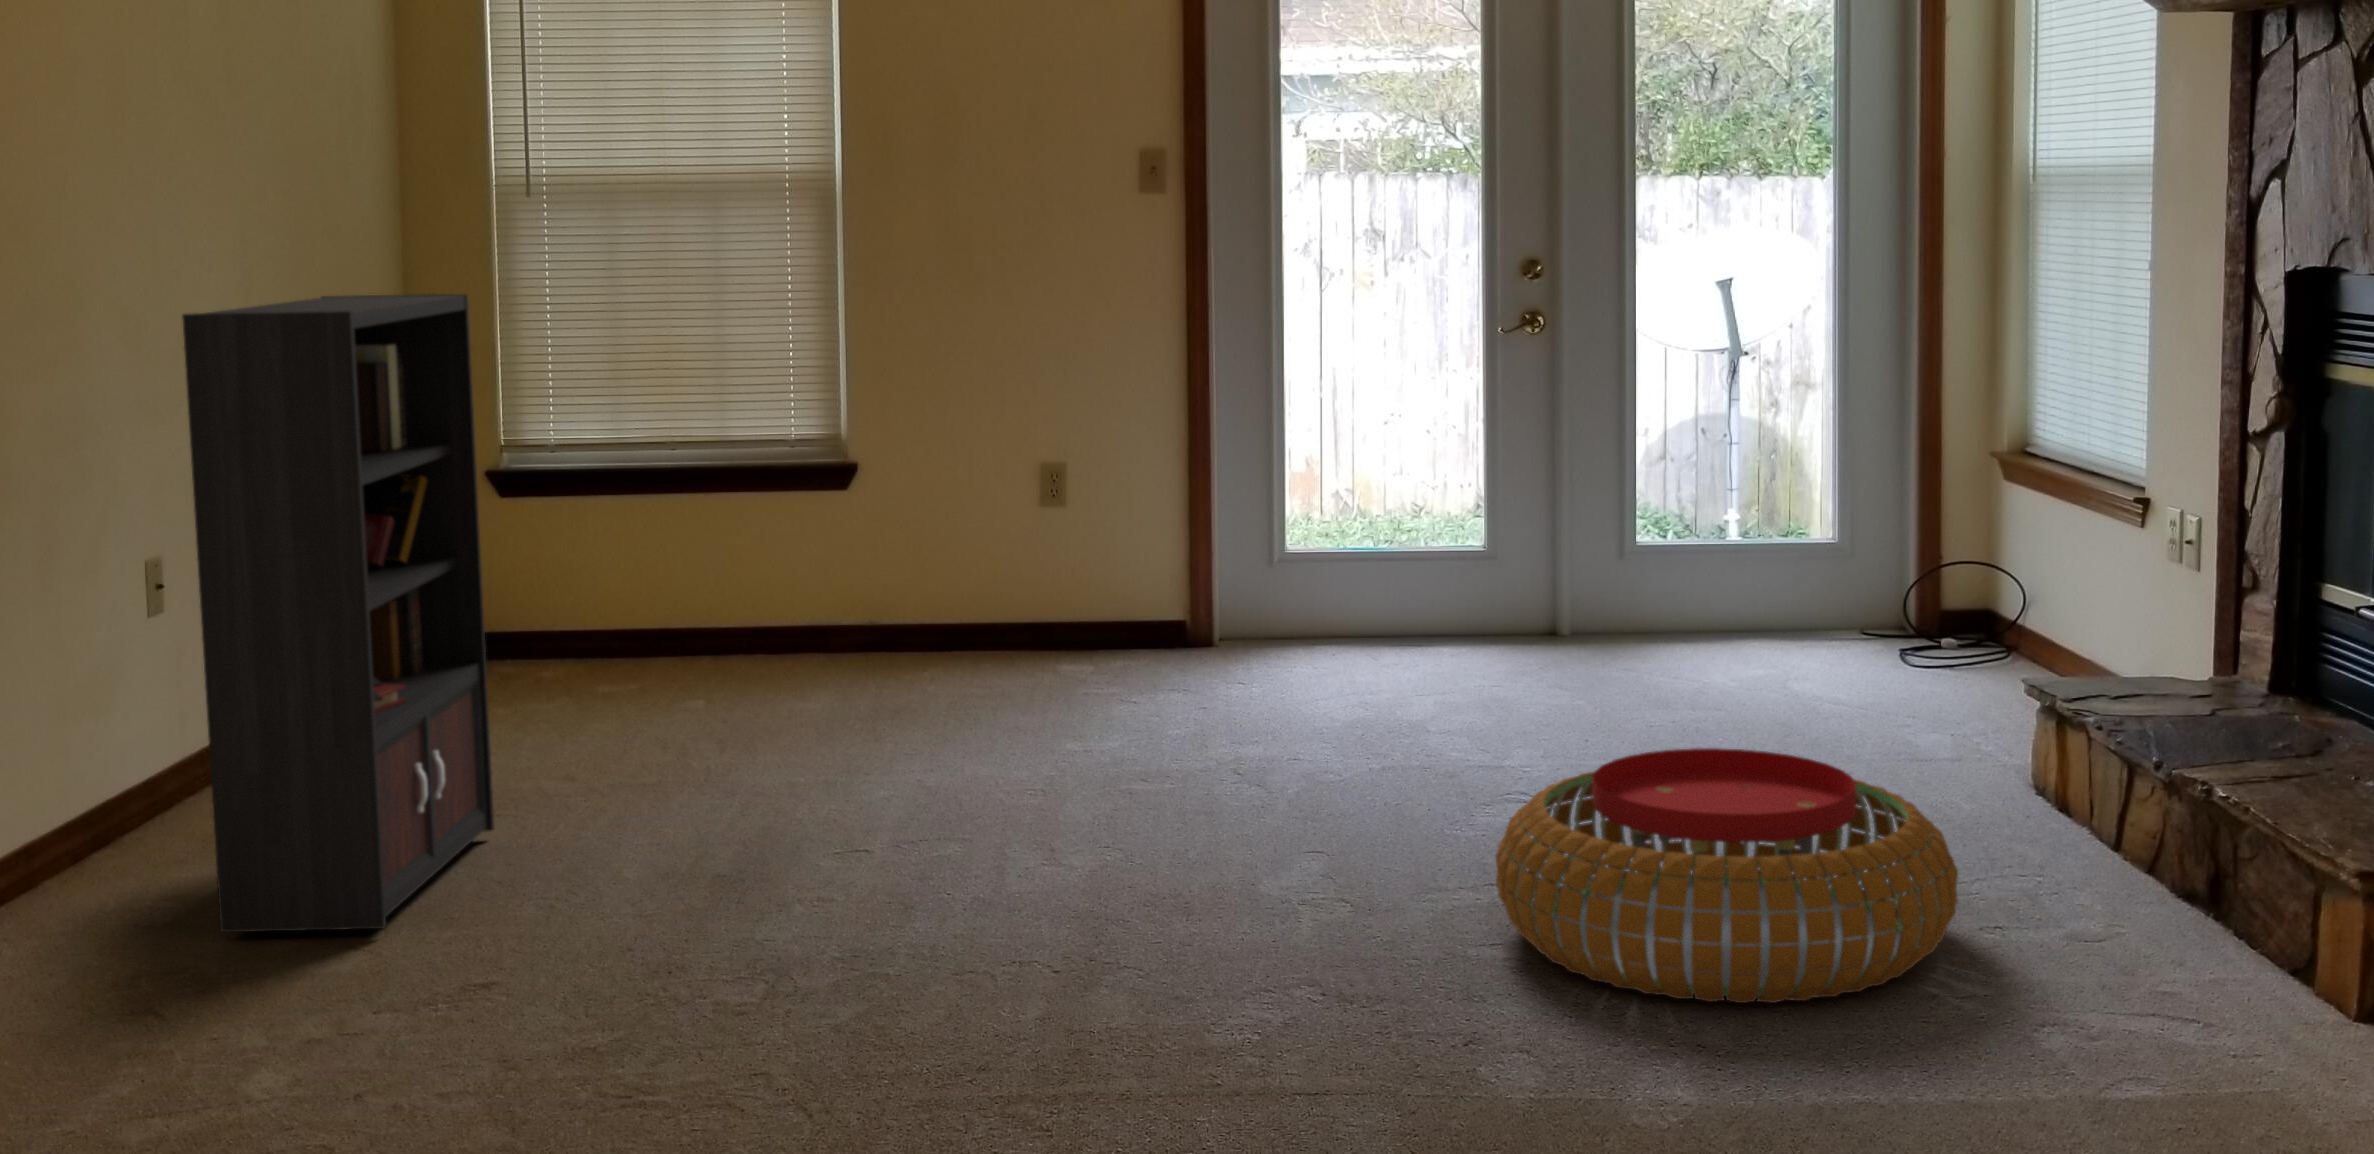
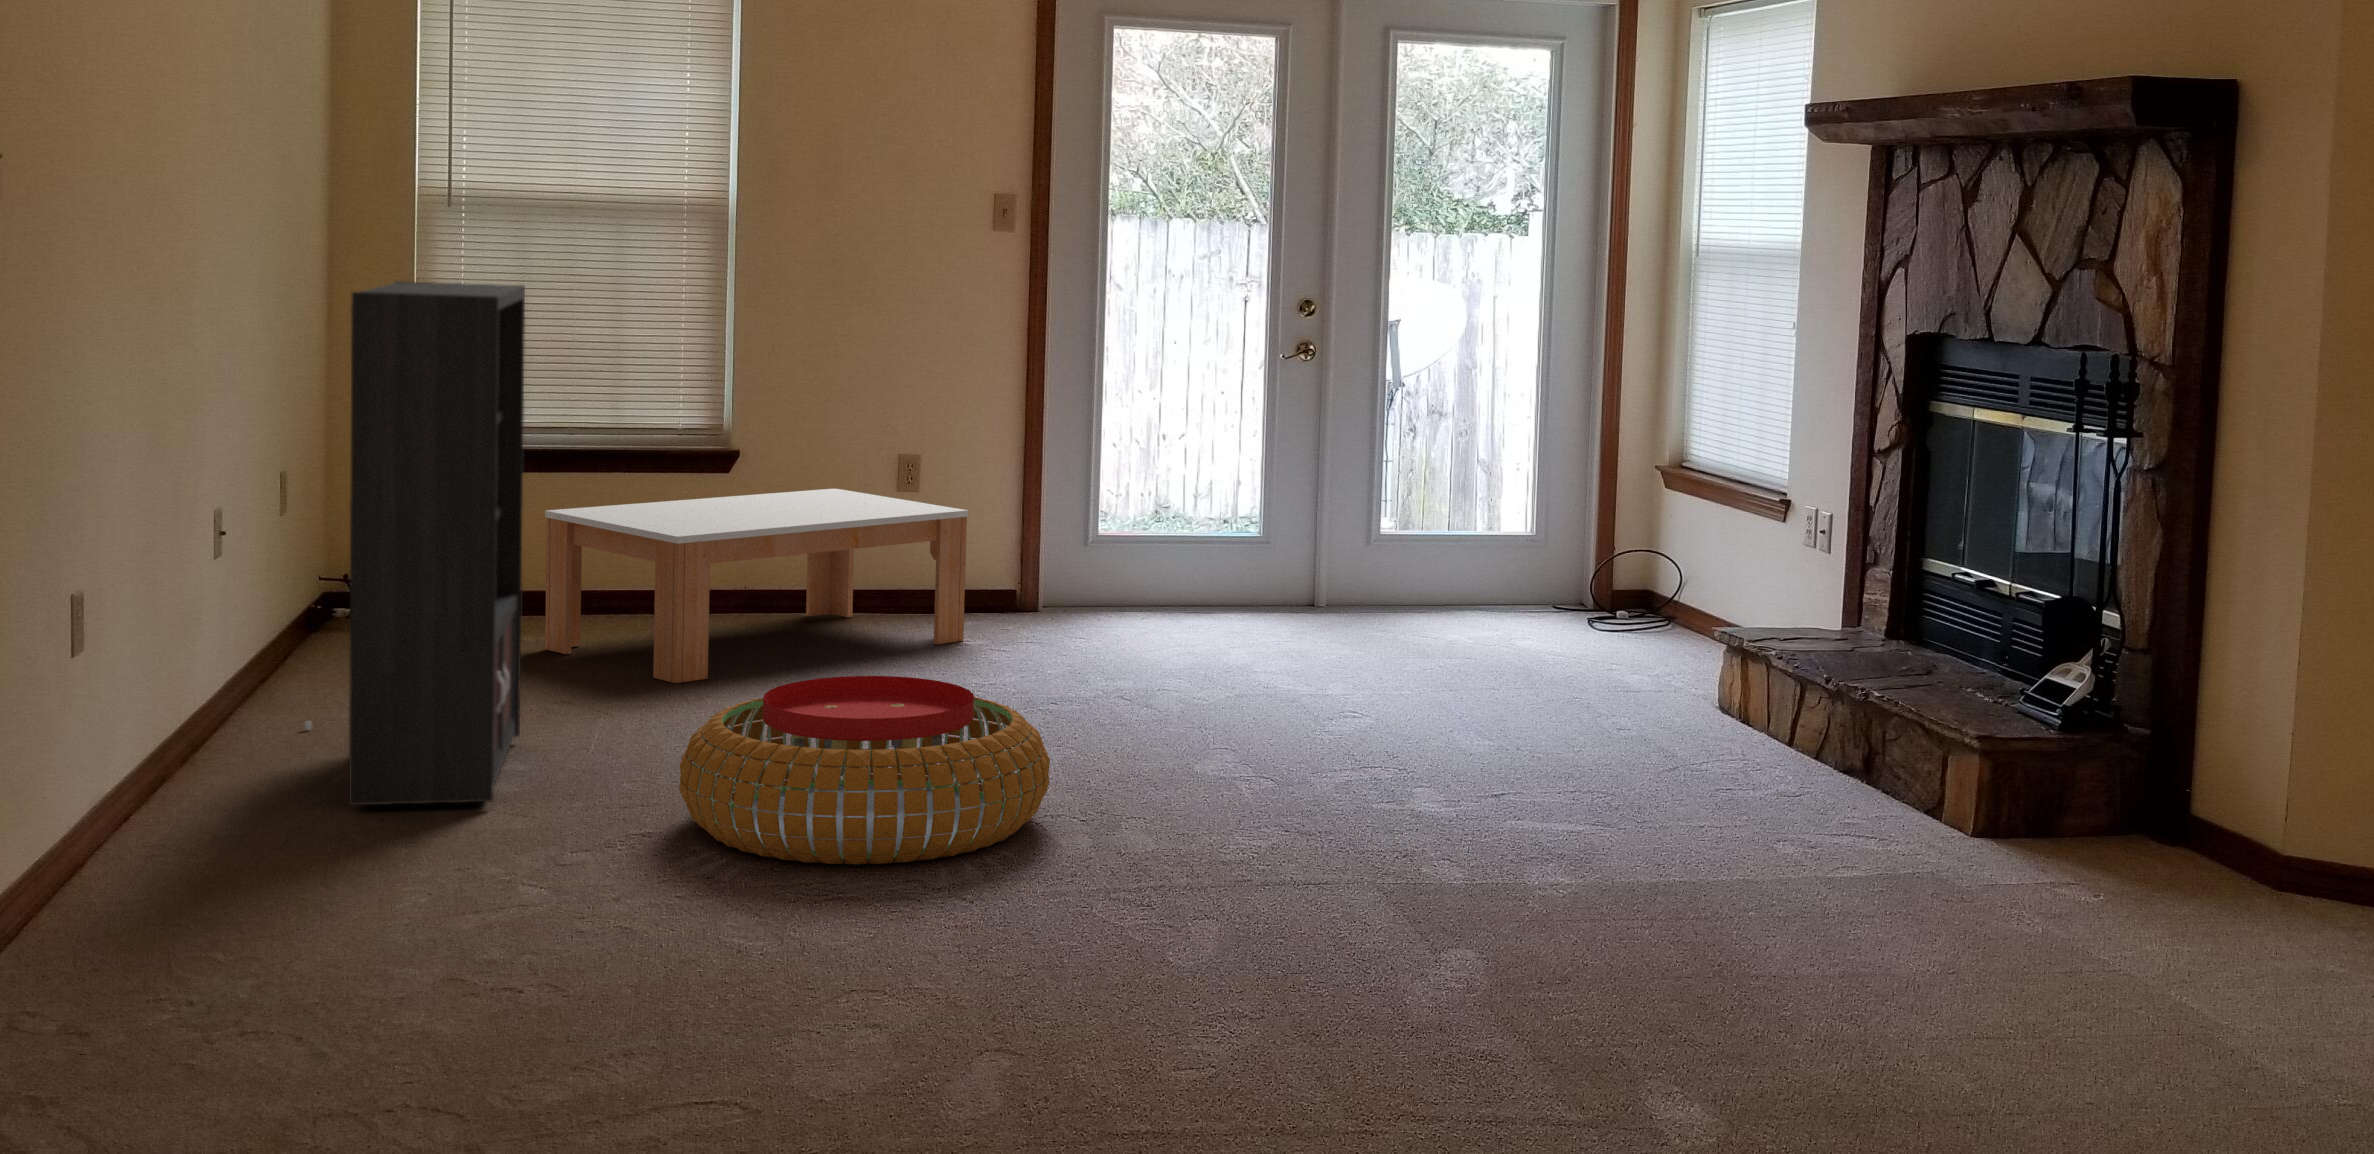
coffee table: none [618,509,1106,753] -> present [545,489,968,683]
pouf: present [1496,748,1958,1003] -> present [679,676,1050,864]

